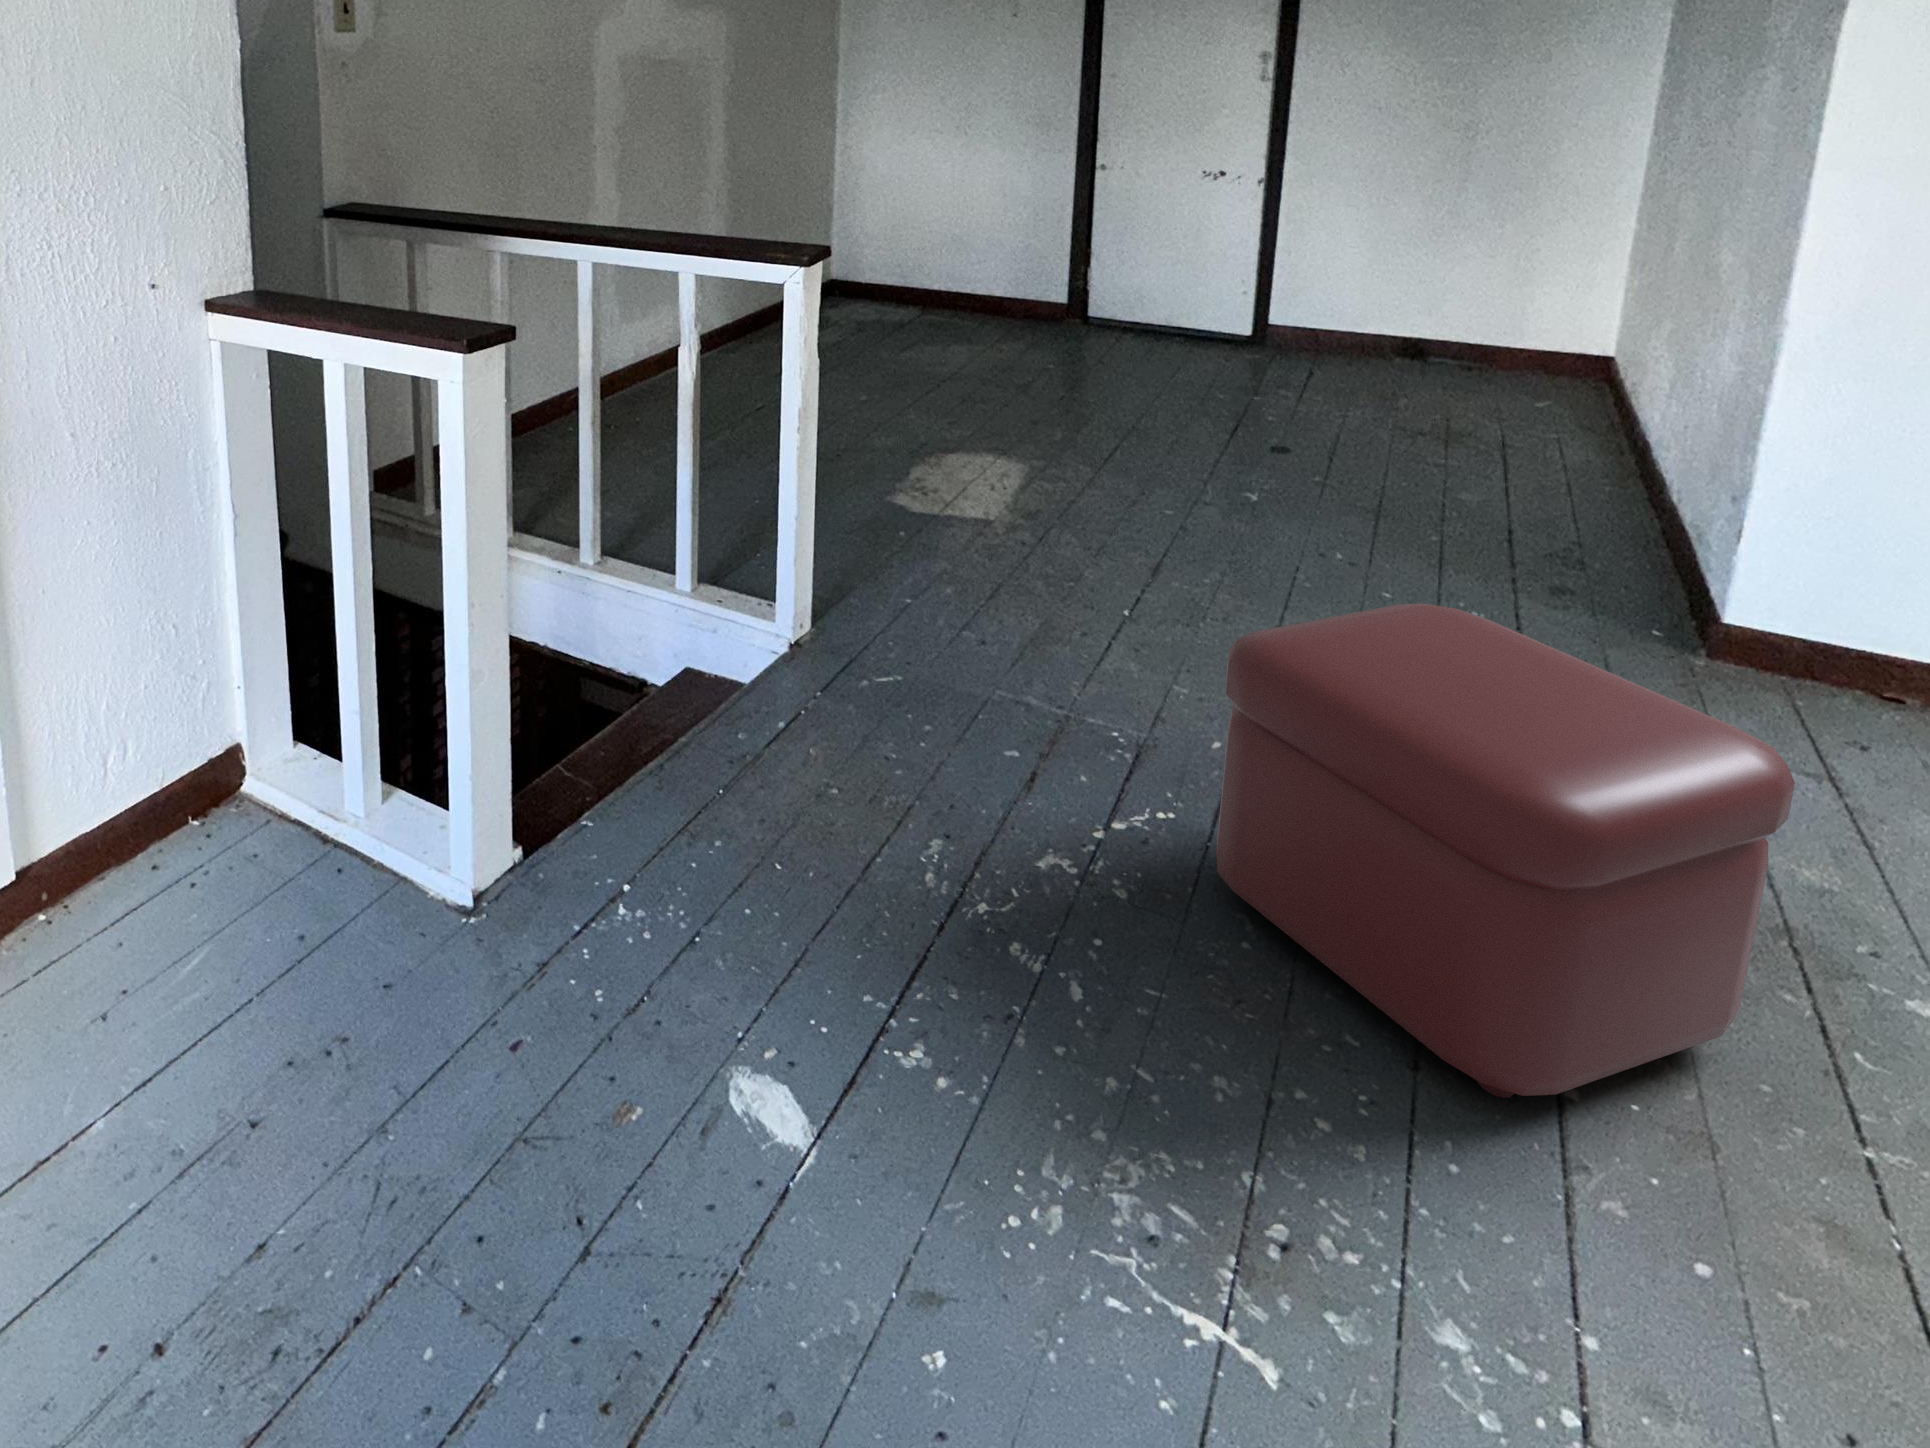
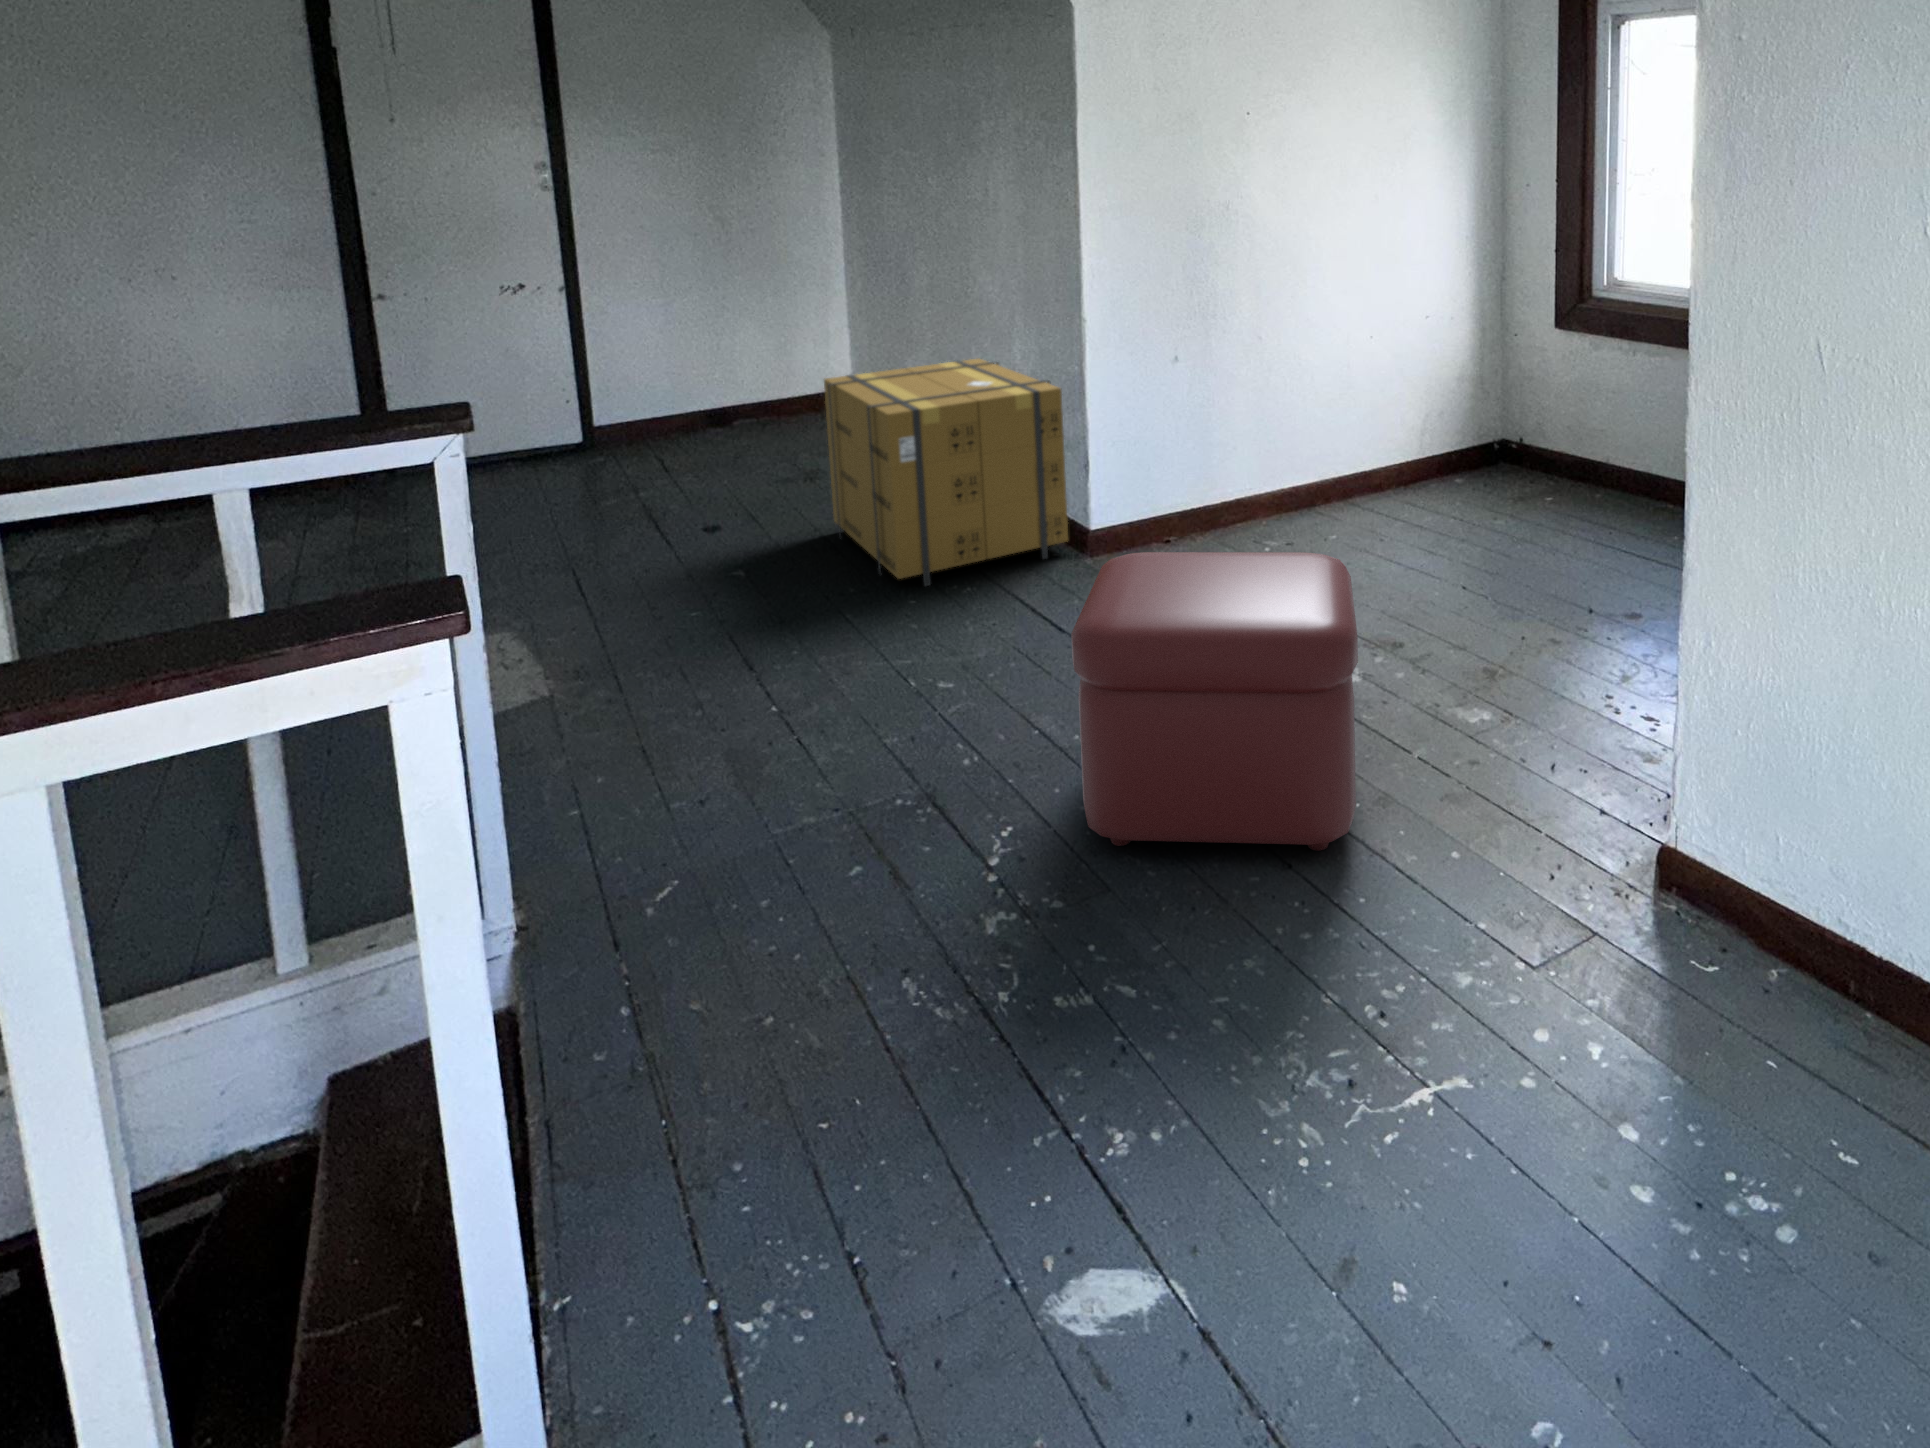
cardboard box: none [1374,319,1716,628] -> present [824,359,1068,586]

